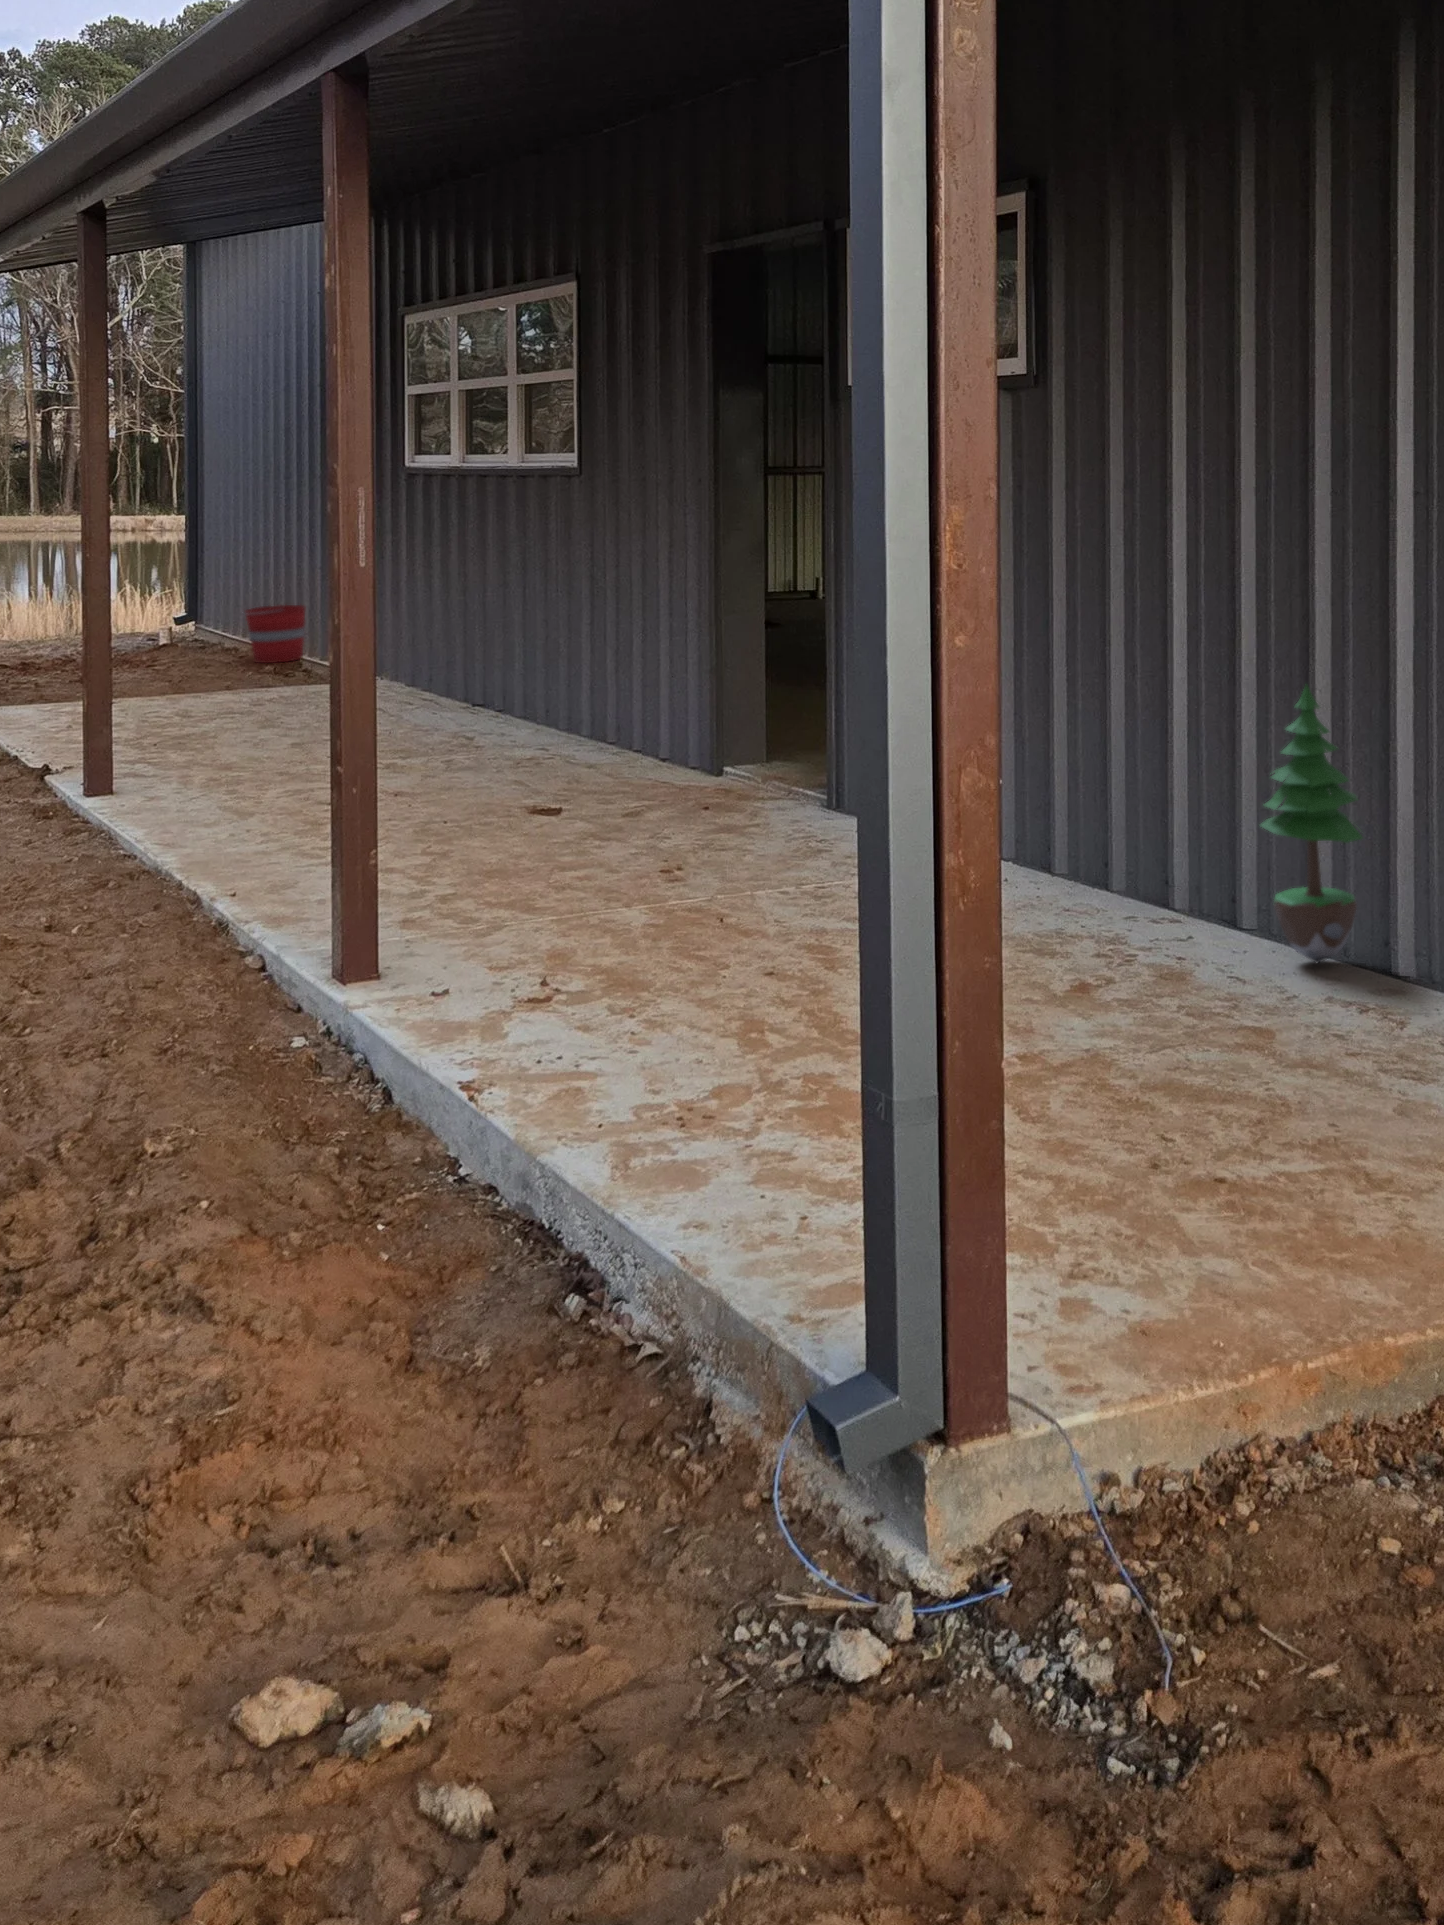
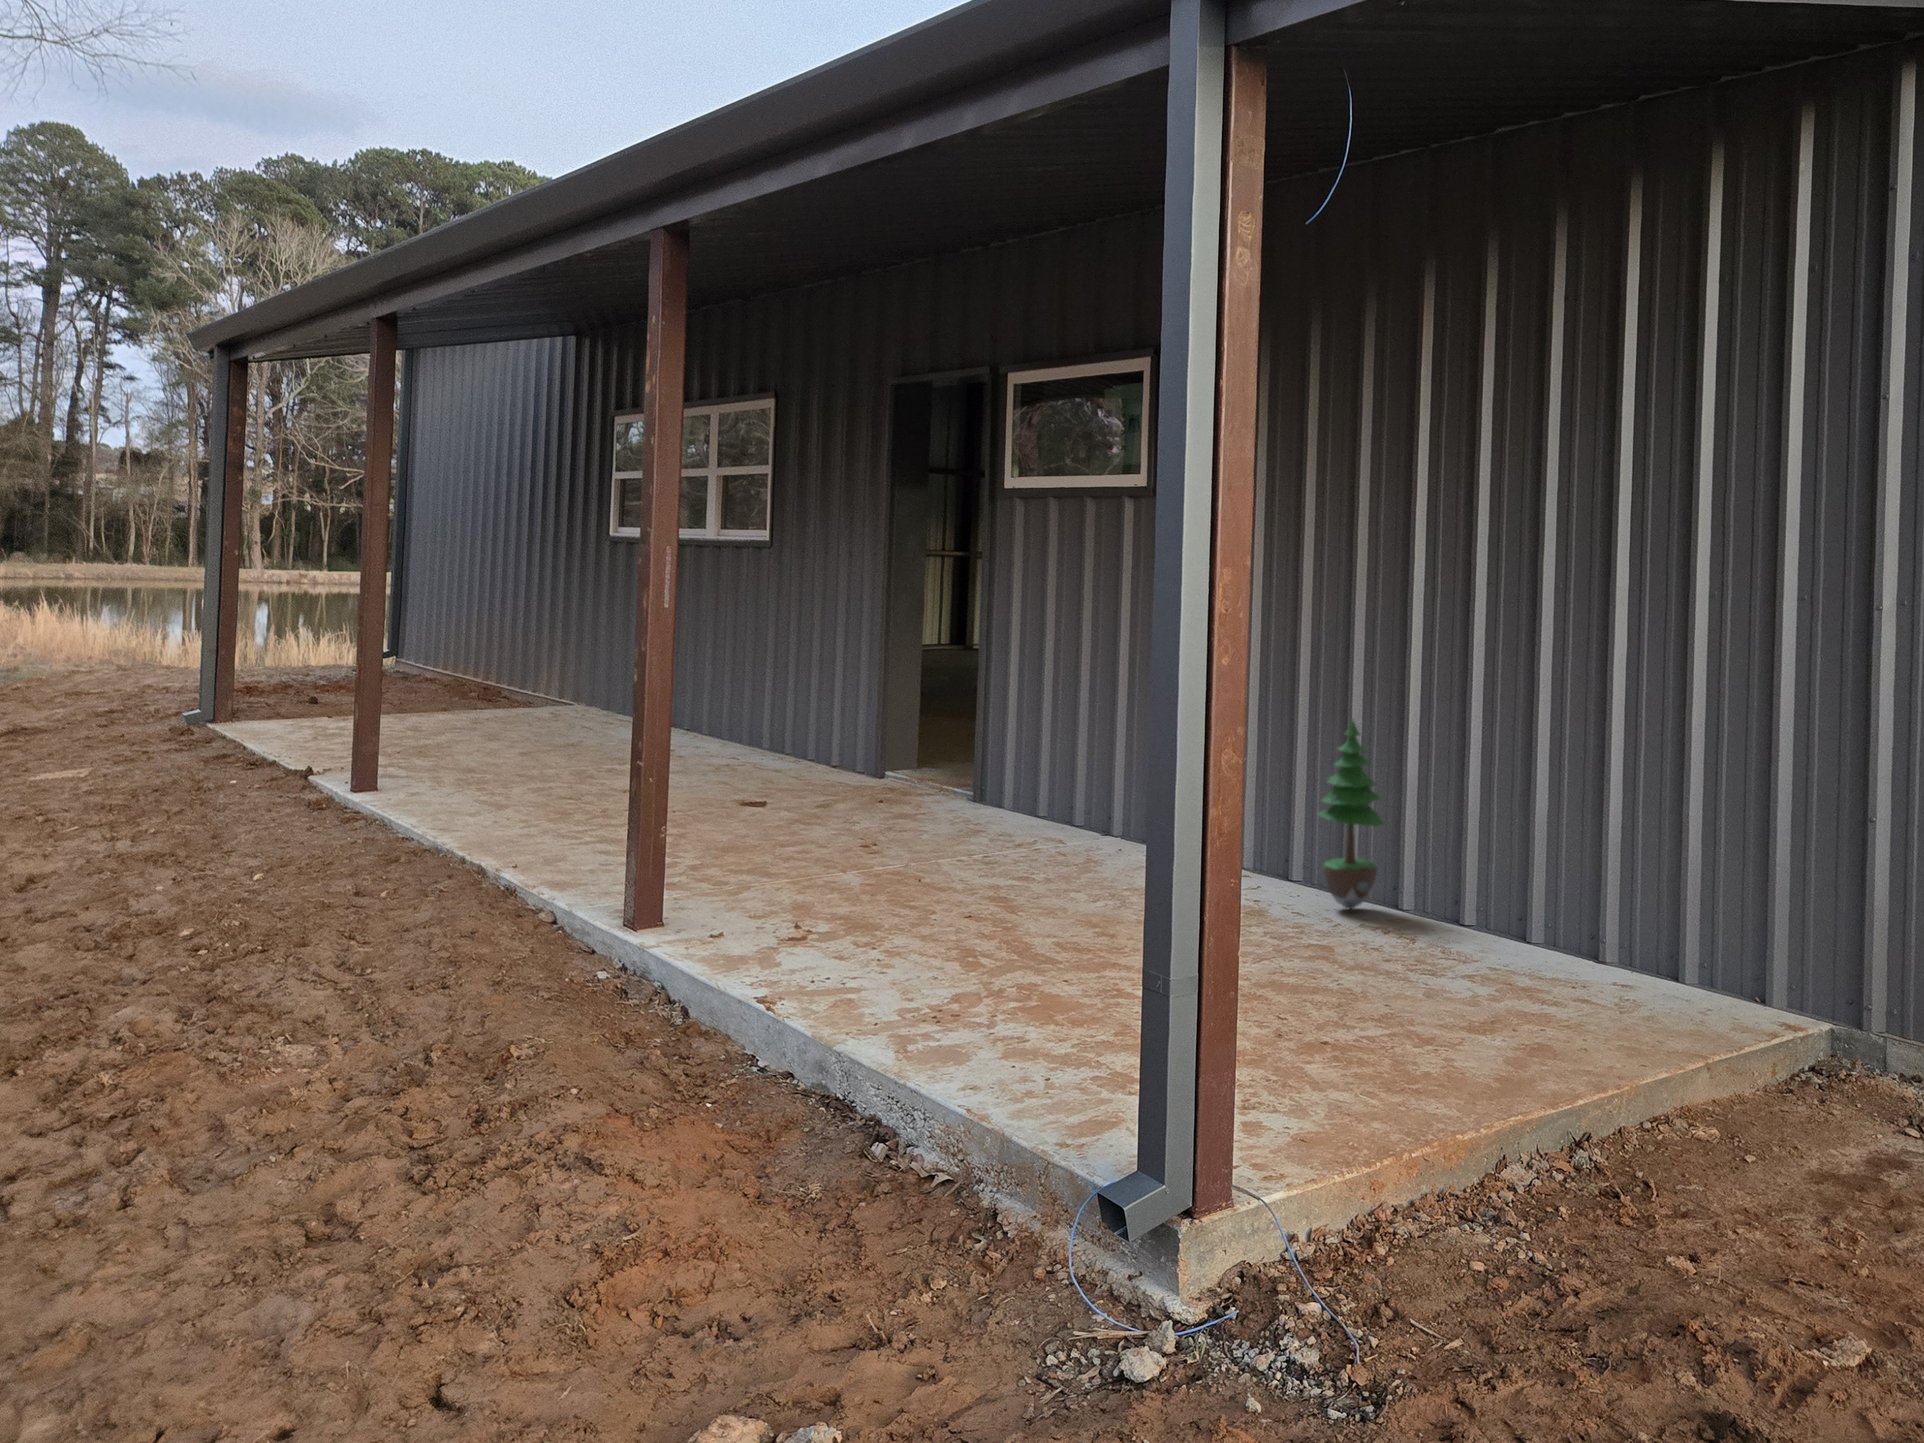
bucket: present [244,605,305,663] -> none [474,651,530,697]

